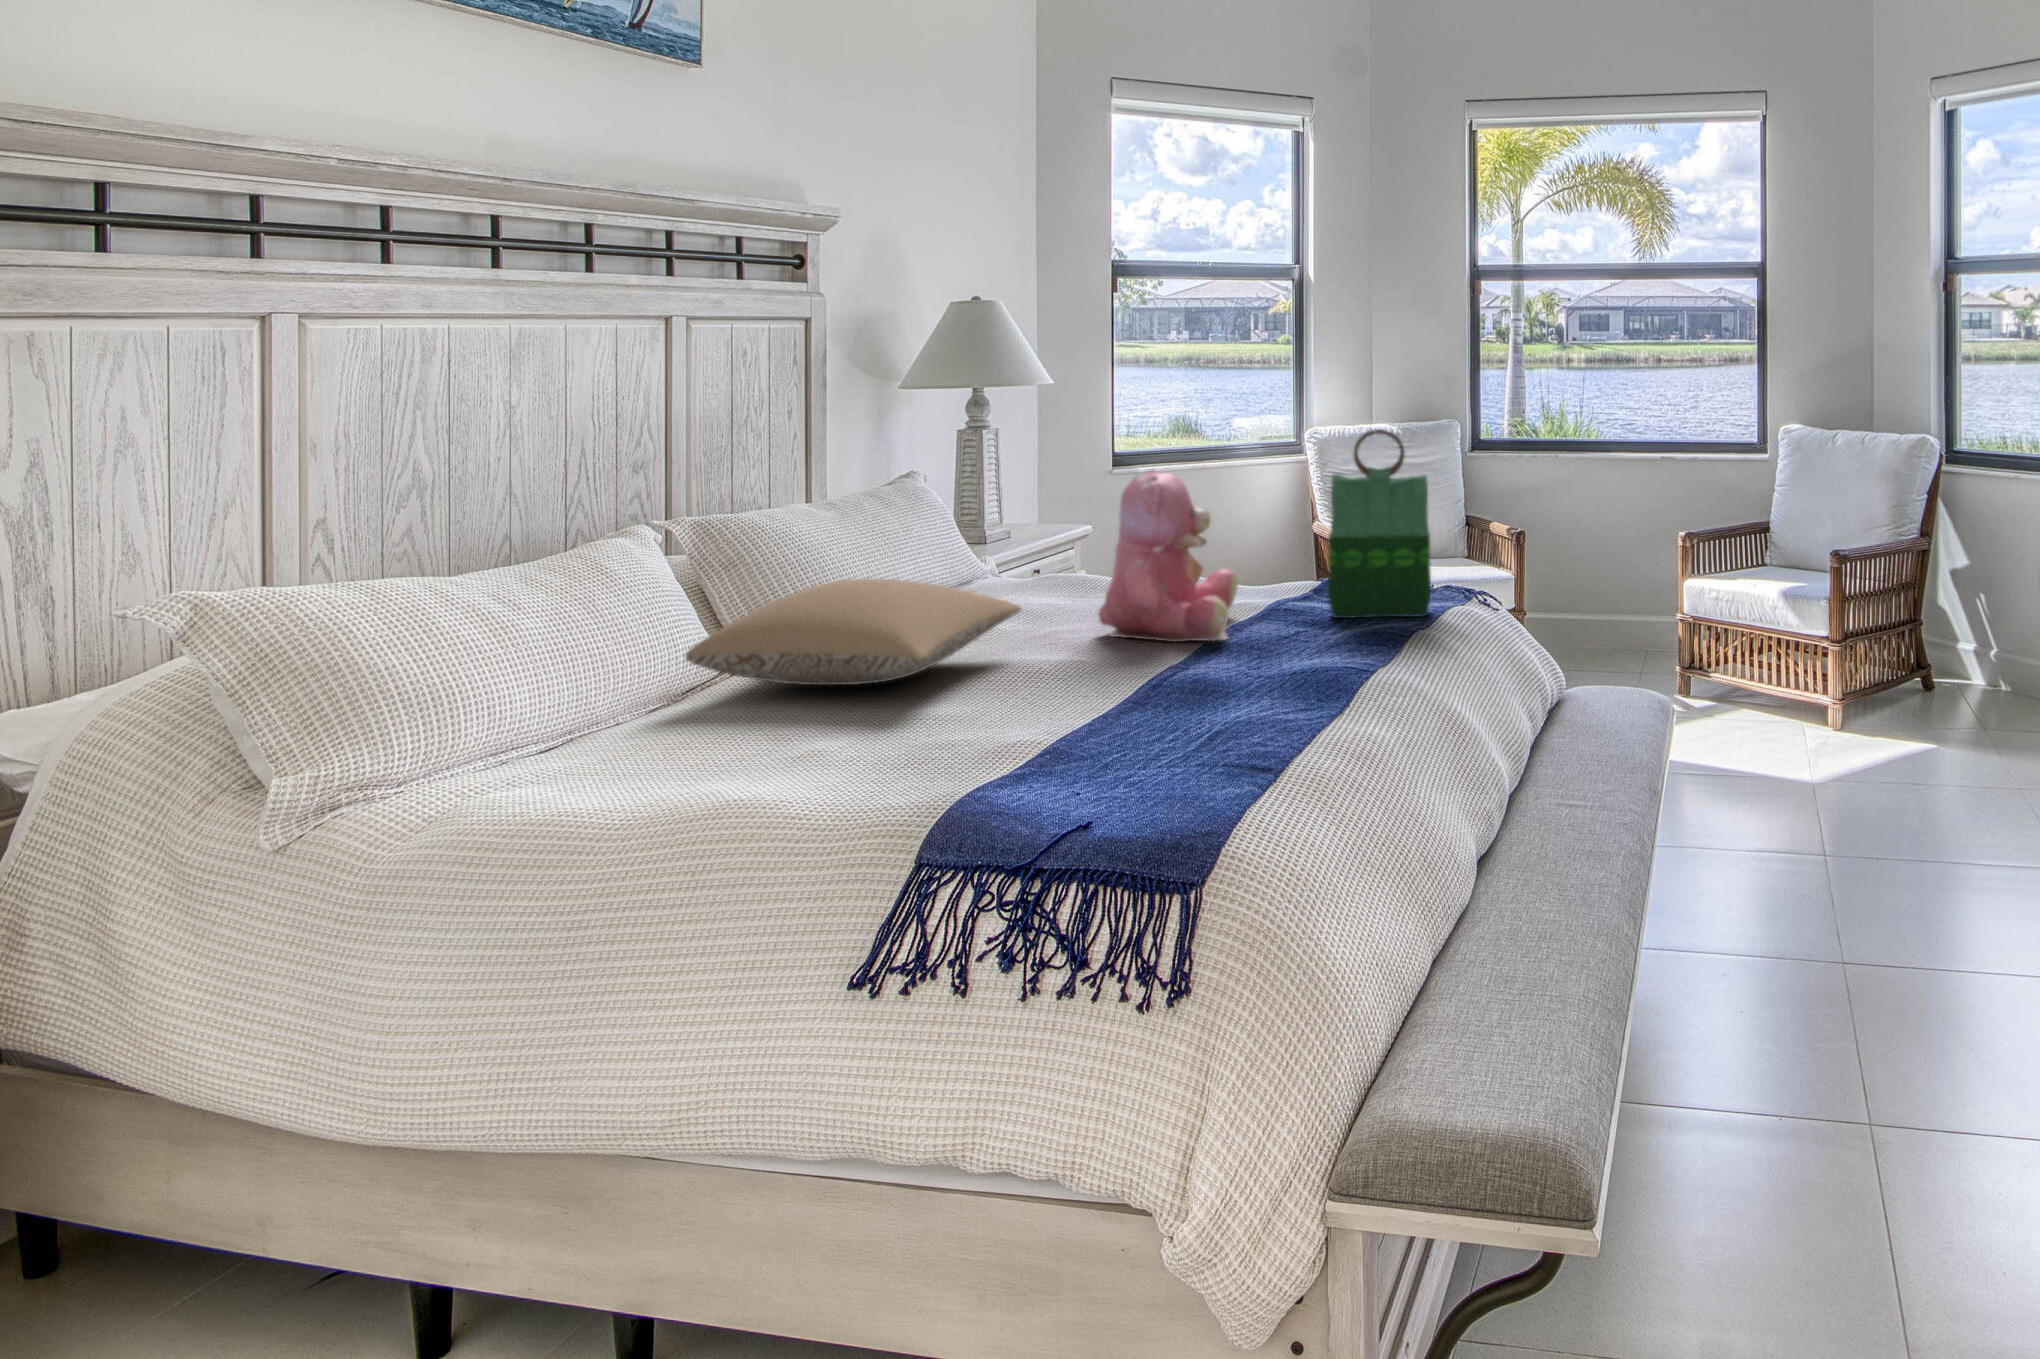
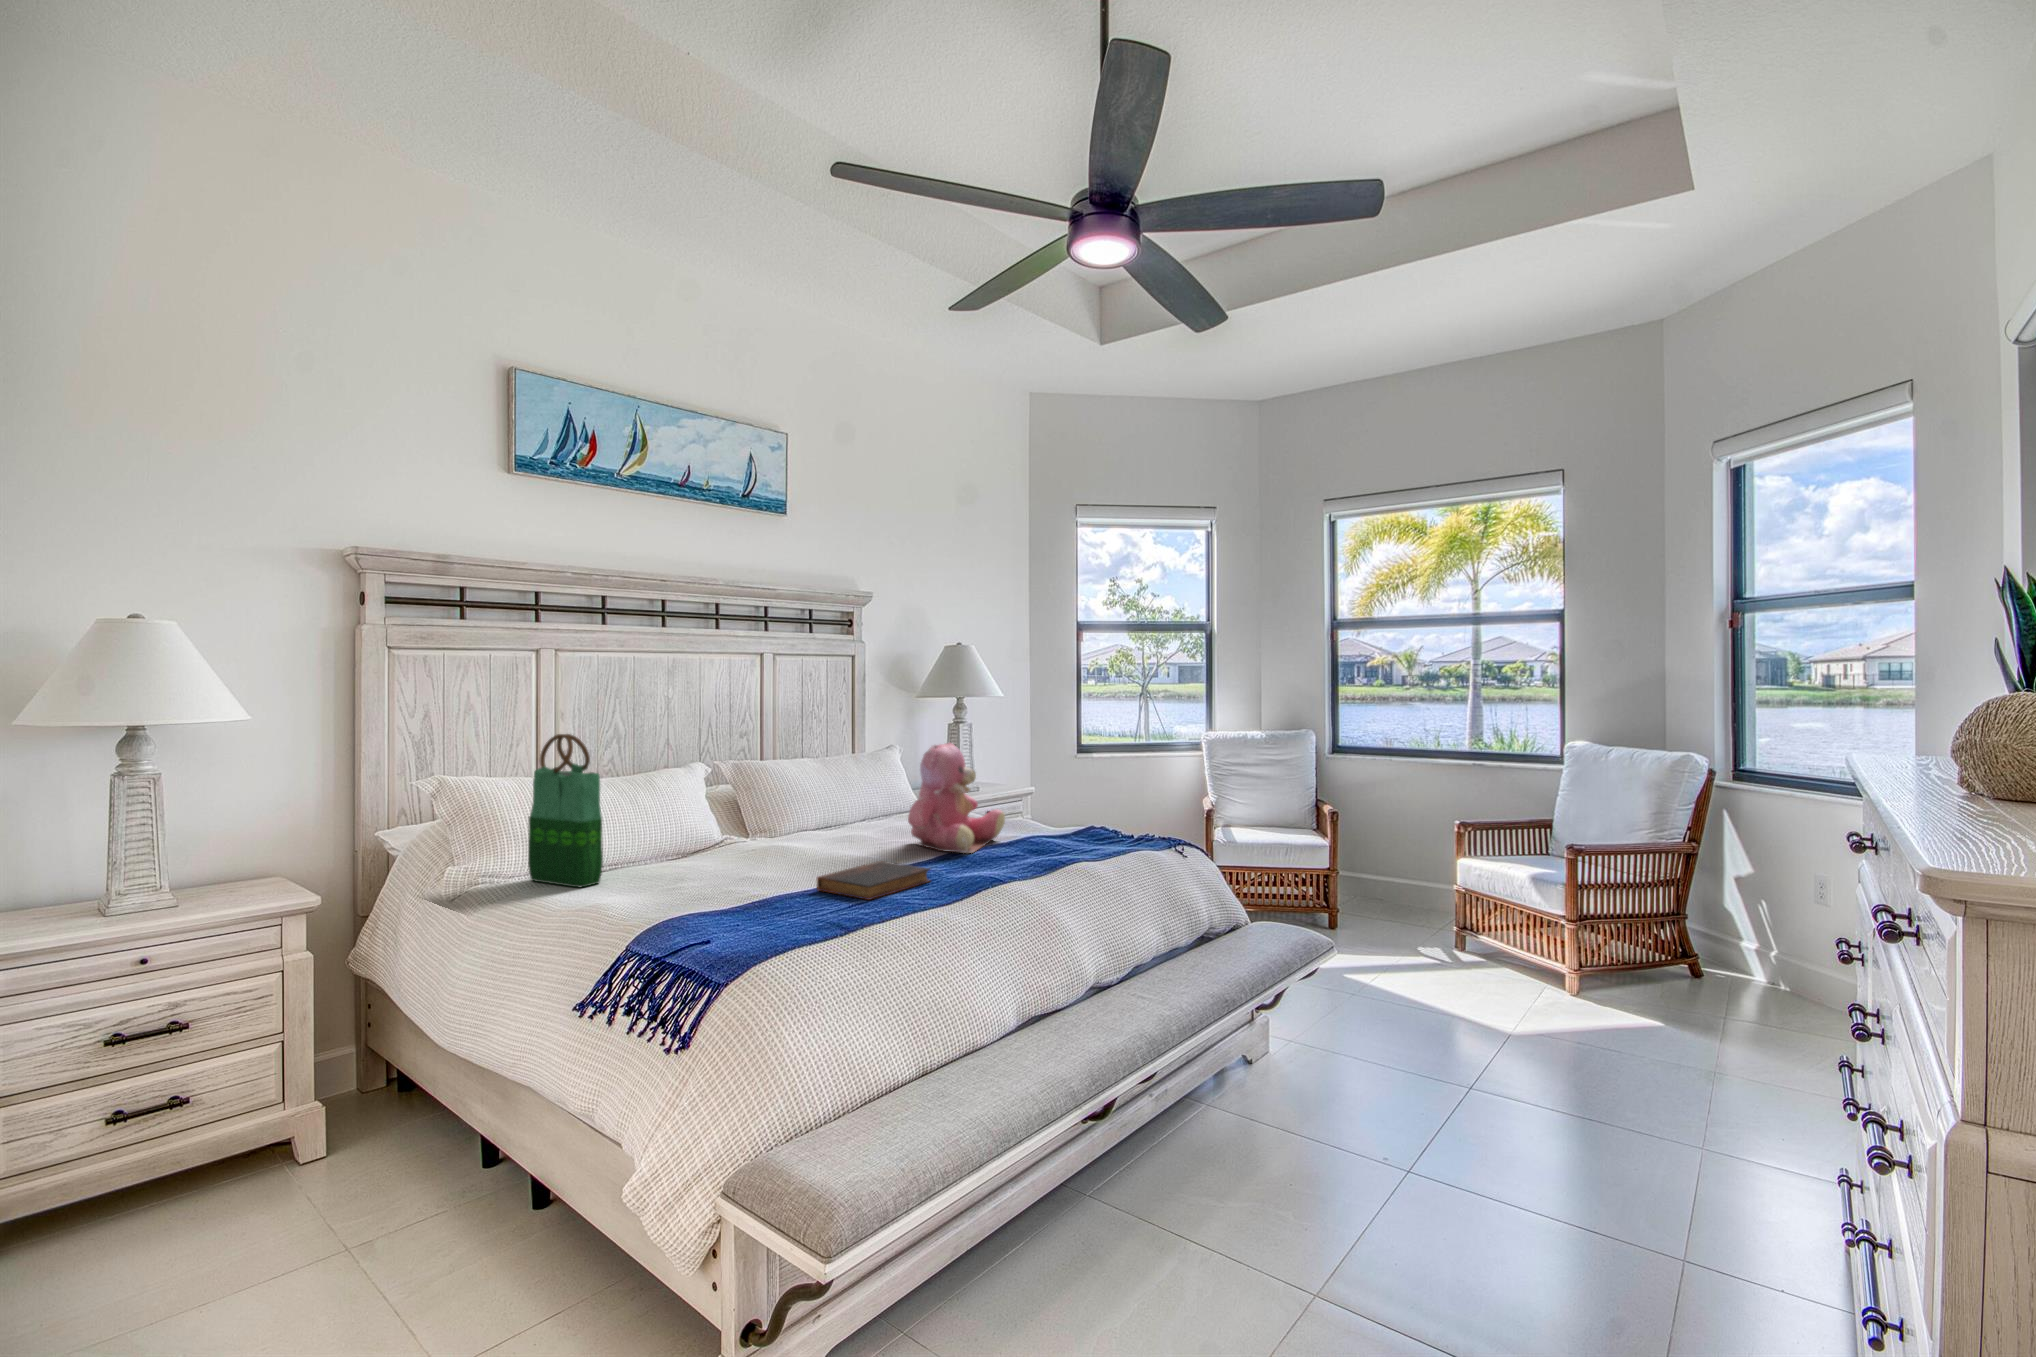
tote bag: present [1328,429,1431,618] -> present [528,734,603,888]
pillow: present [686,578,1021,685] -> none [664,795,855,853]
book: none [1102,666,1252,726] -> present [817,861,930,900]

